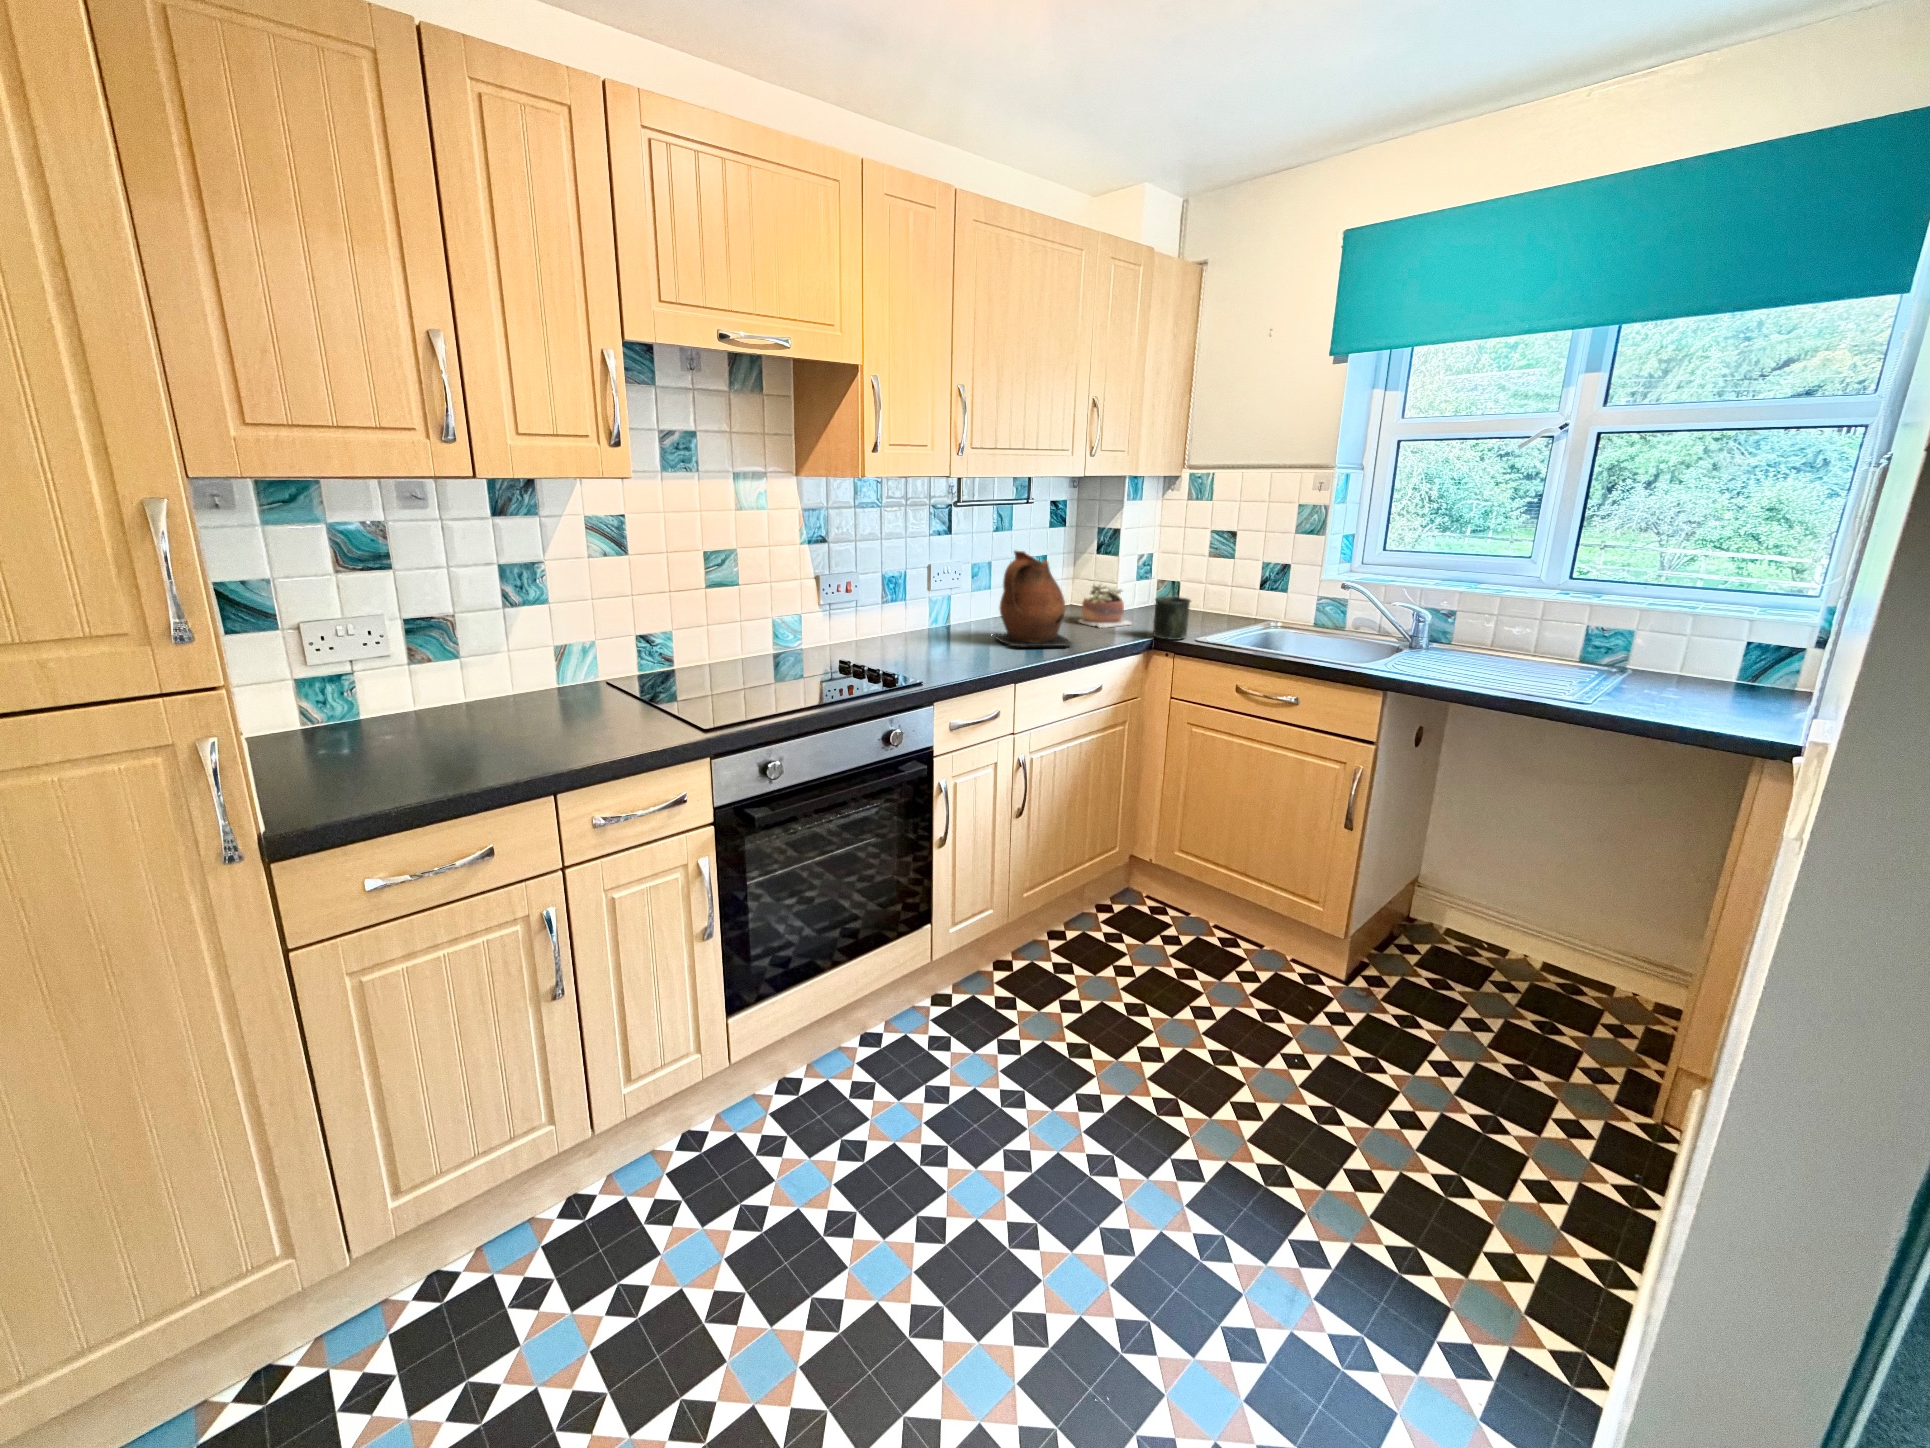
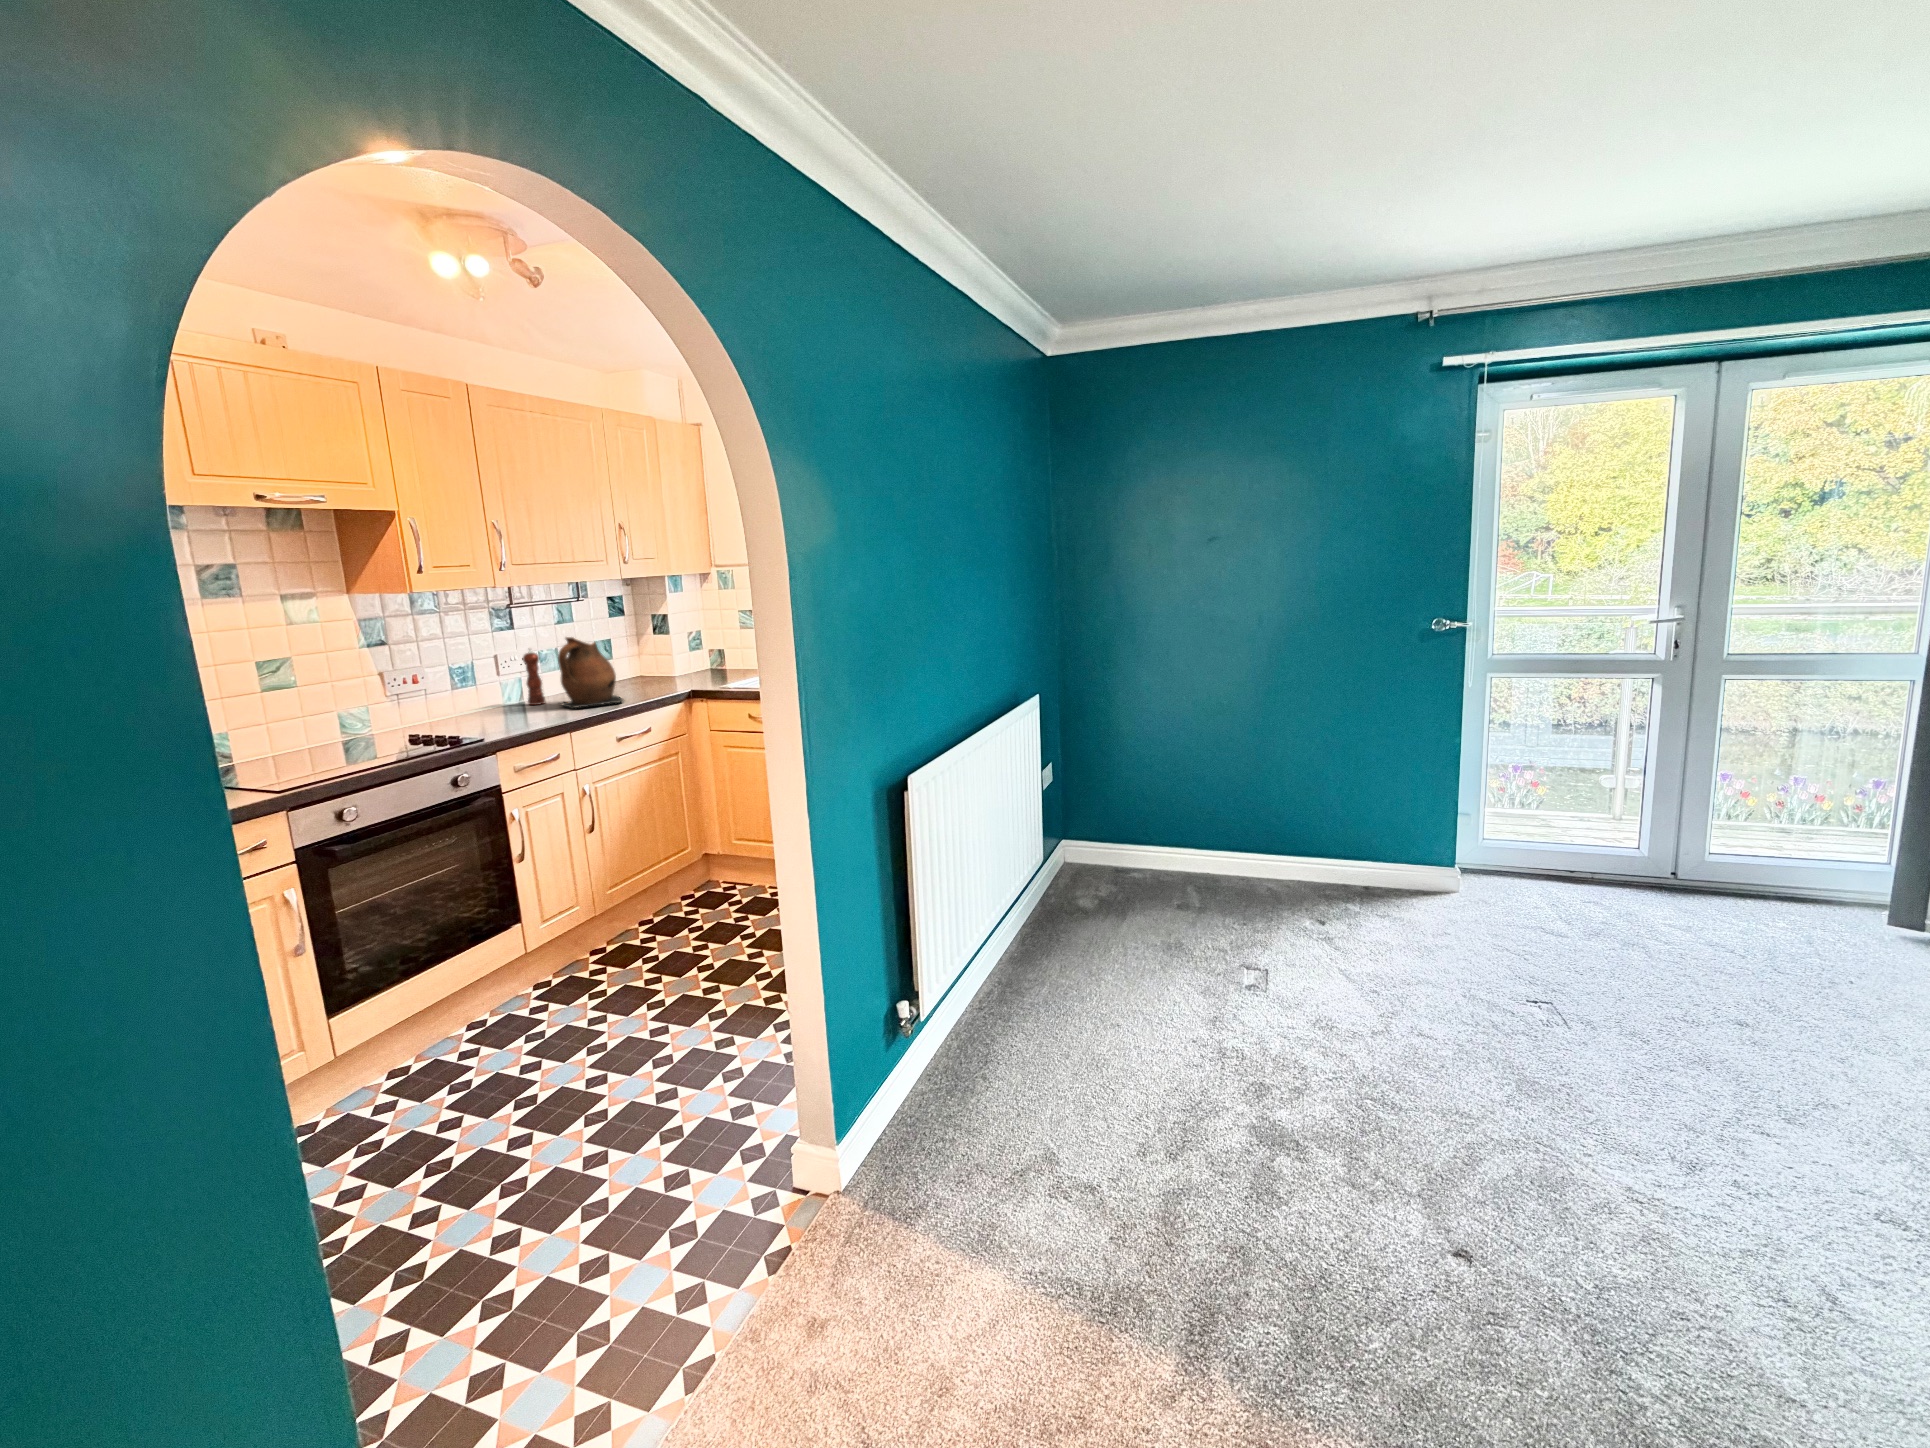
pepper mill: none [956,560,975,633] -> present [523,649,545,705]
succulent plant: present [1079,584,1131,628] -> none [637,656,683,688]
mug: present [1153,597,1191,640] -> none [689,659,717,689]

